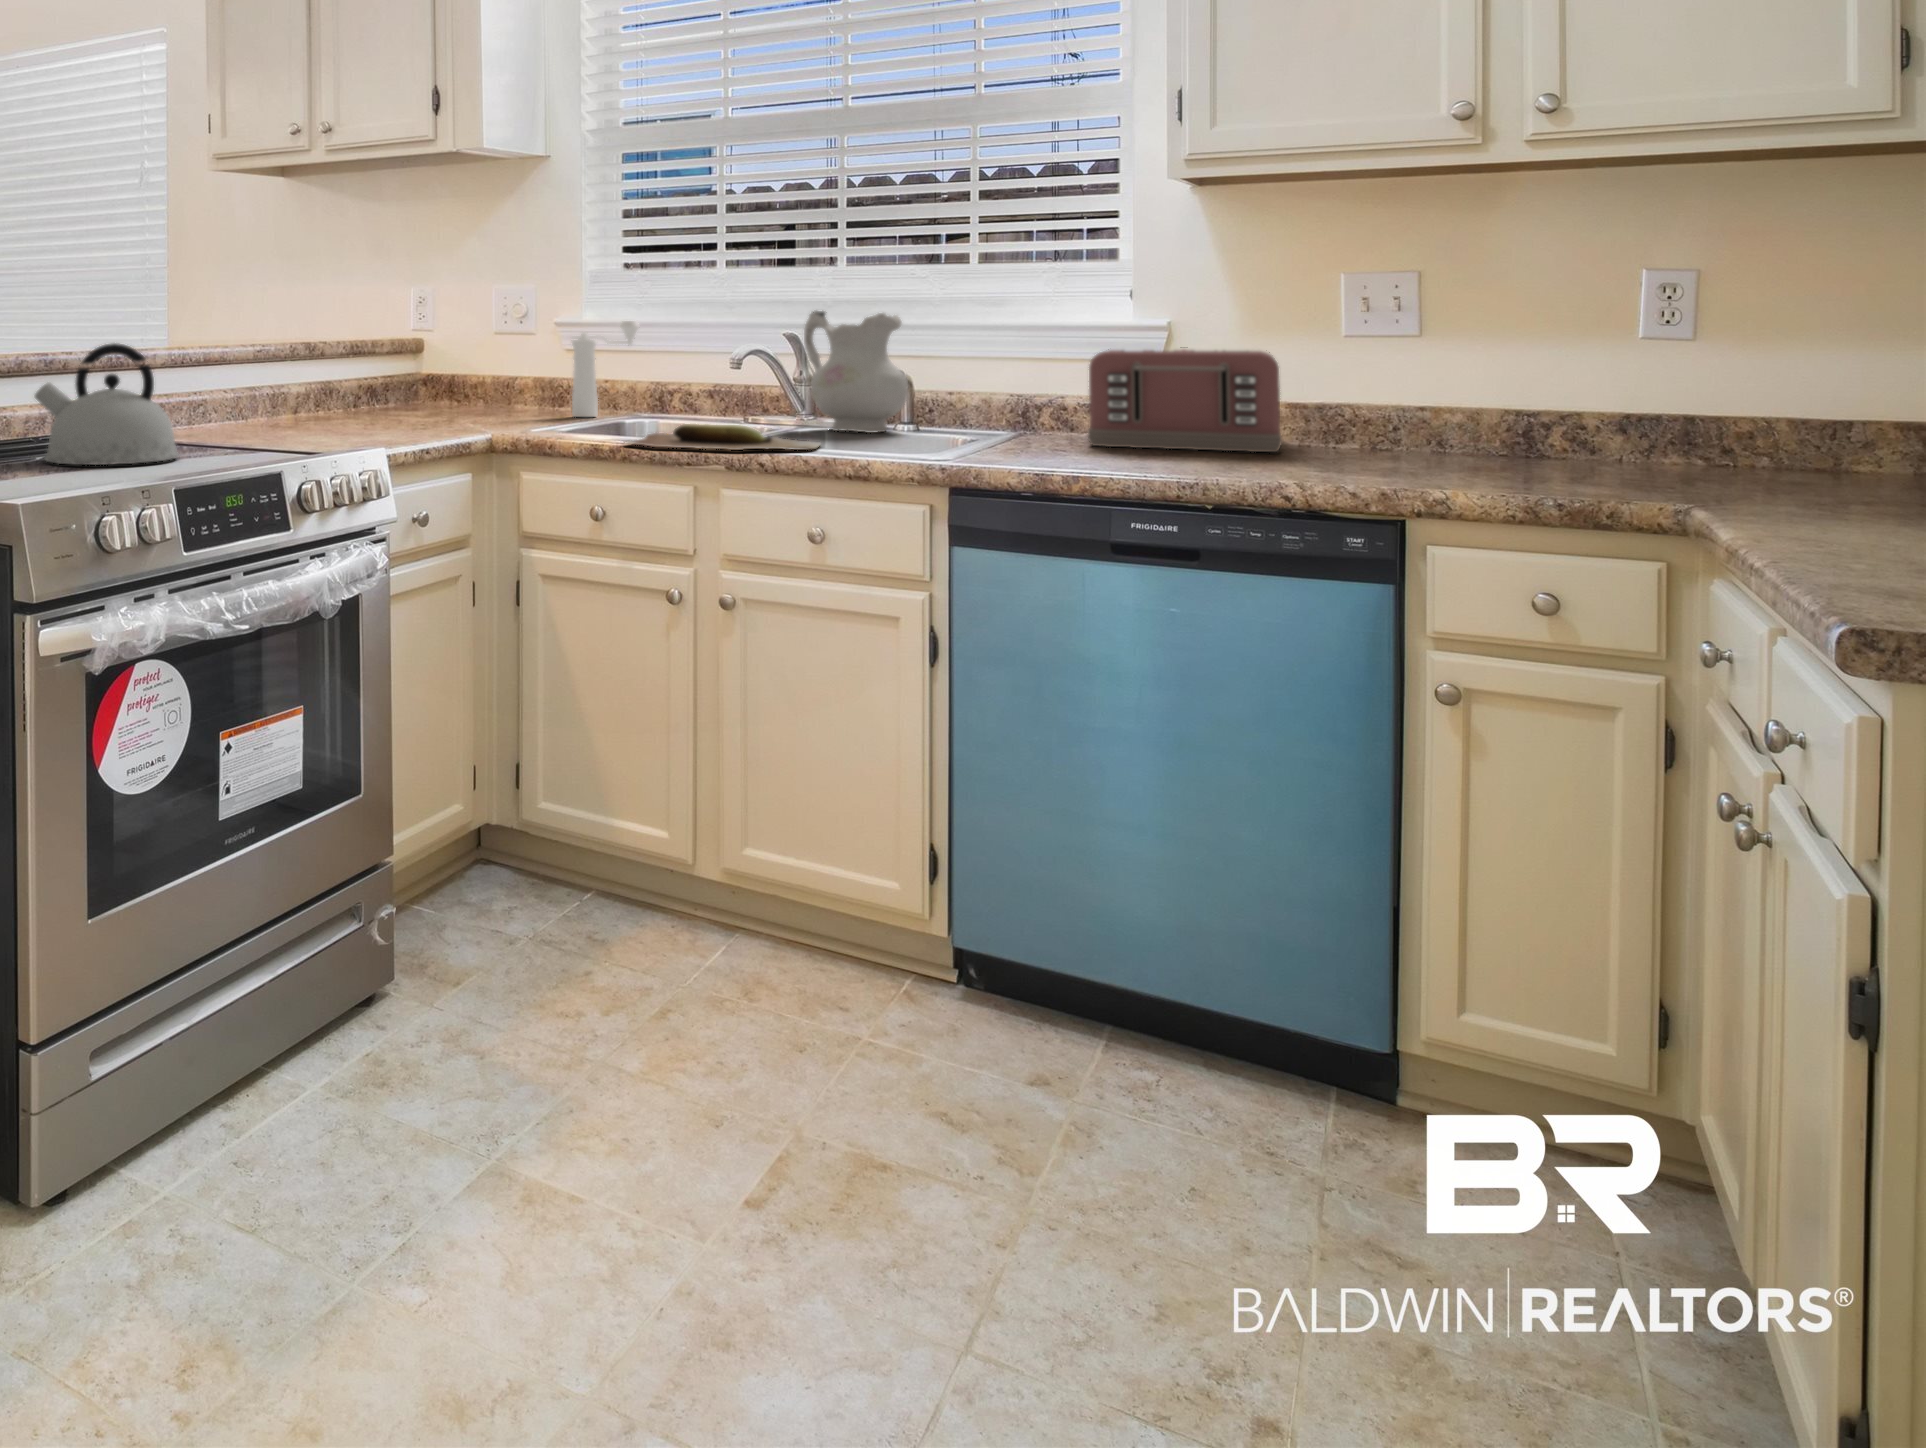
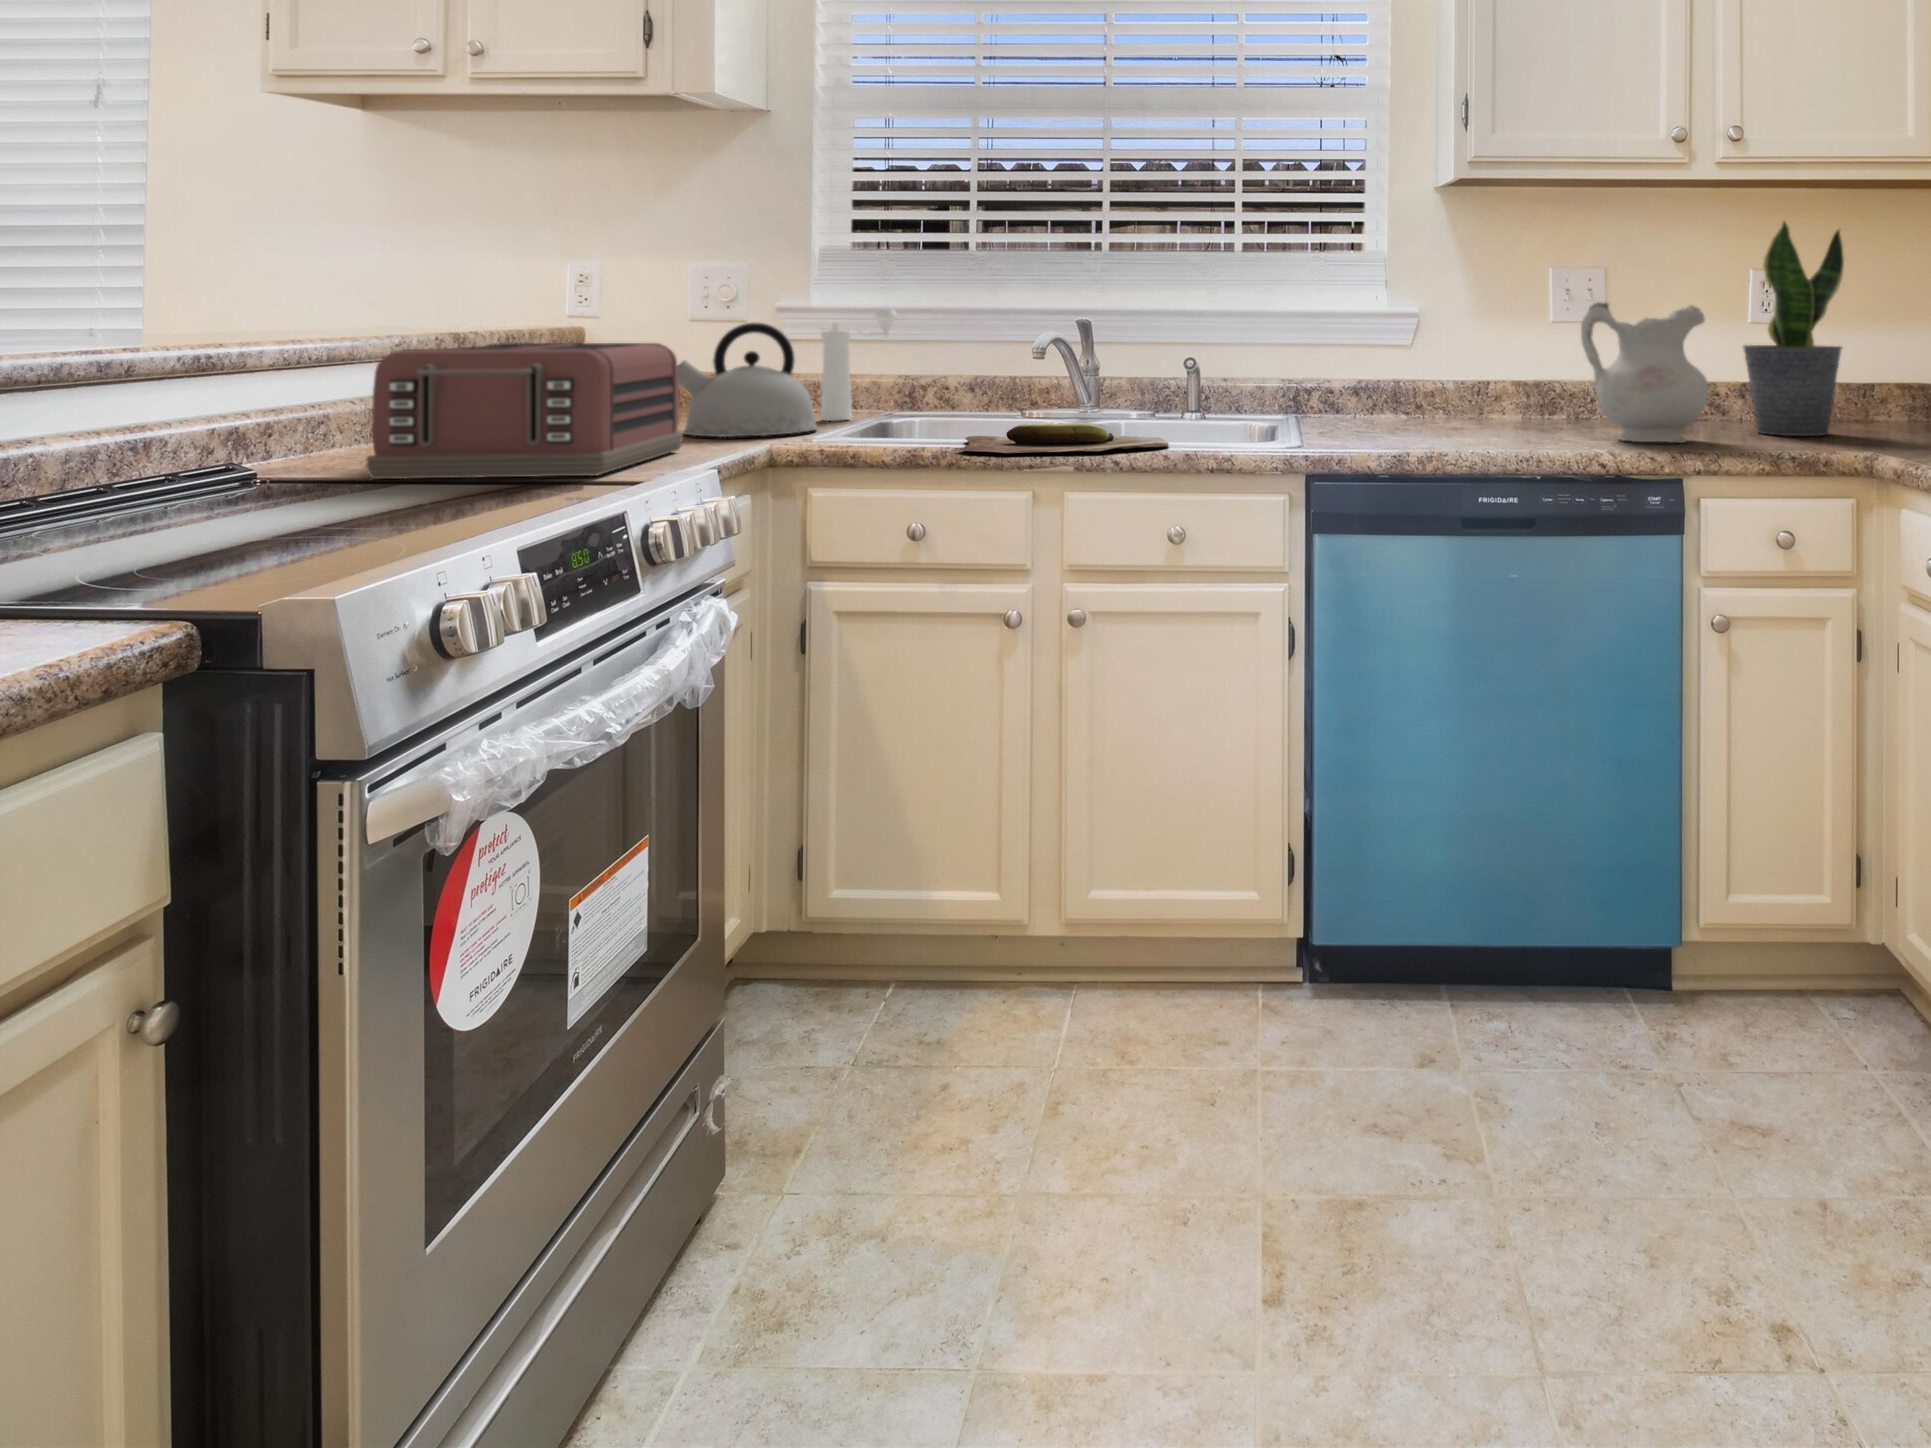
potted plant: none [1568,205,1730,482] -> present [1743,221,1844,436]
ceramic pitcher: present [804,311,908,433] -> present [1581,302,1708,443]
kettle: present [35,343,179,465] -> present [678,323,817,437]
toaster: present [1088,347,1282,452] -> present [366,343,683,479]

